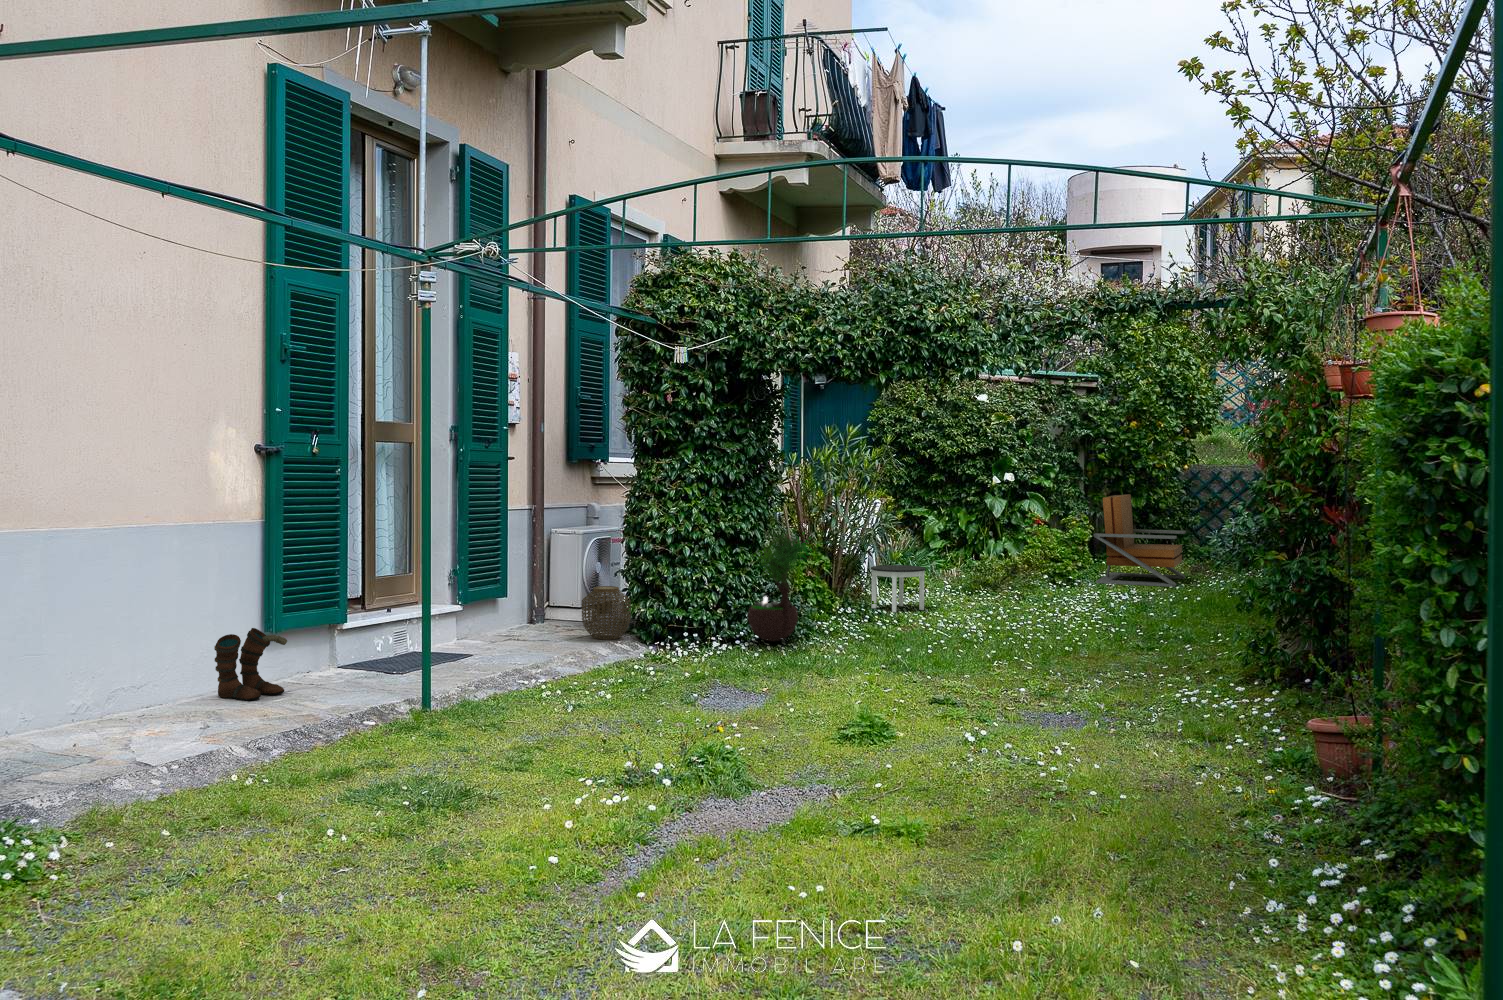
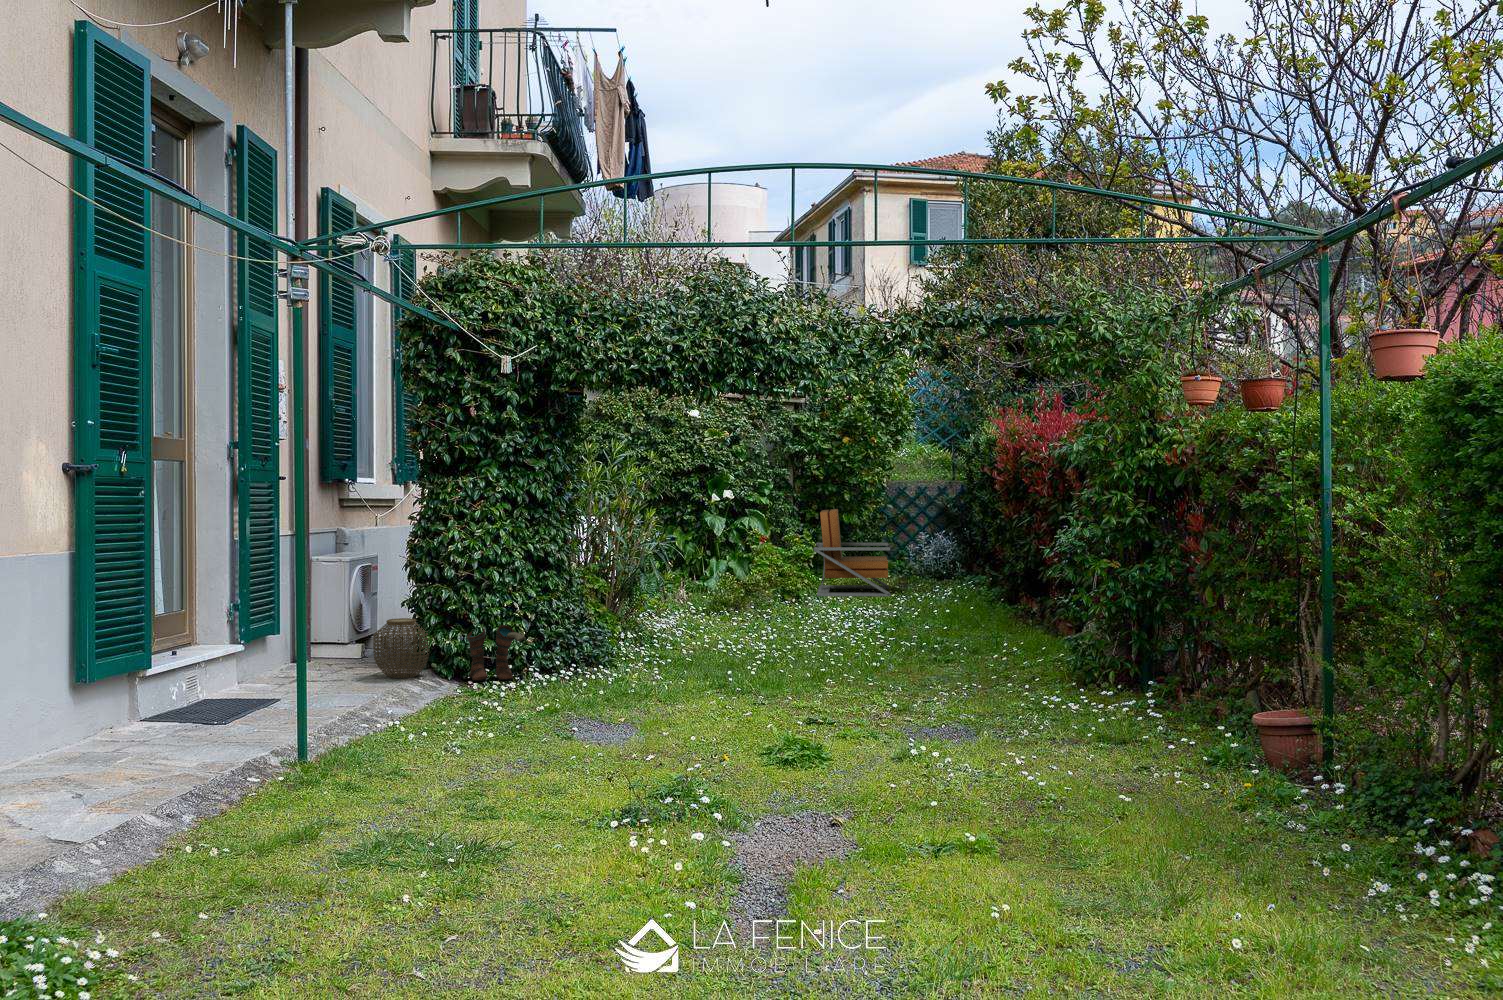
potted tree: present [748,532,815,641] -> none [561,546,631,668]
round table: present [871,565,925,612] -> none [638,585,694,633]
boots: present [214,628,287,700] -> present [467,625,526,681]

